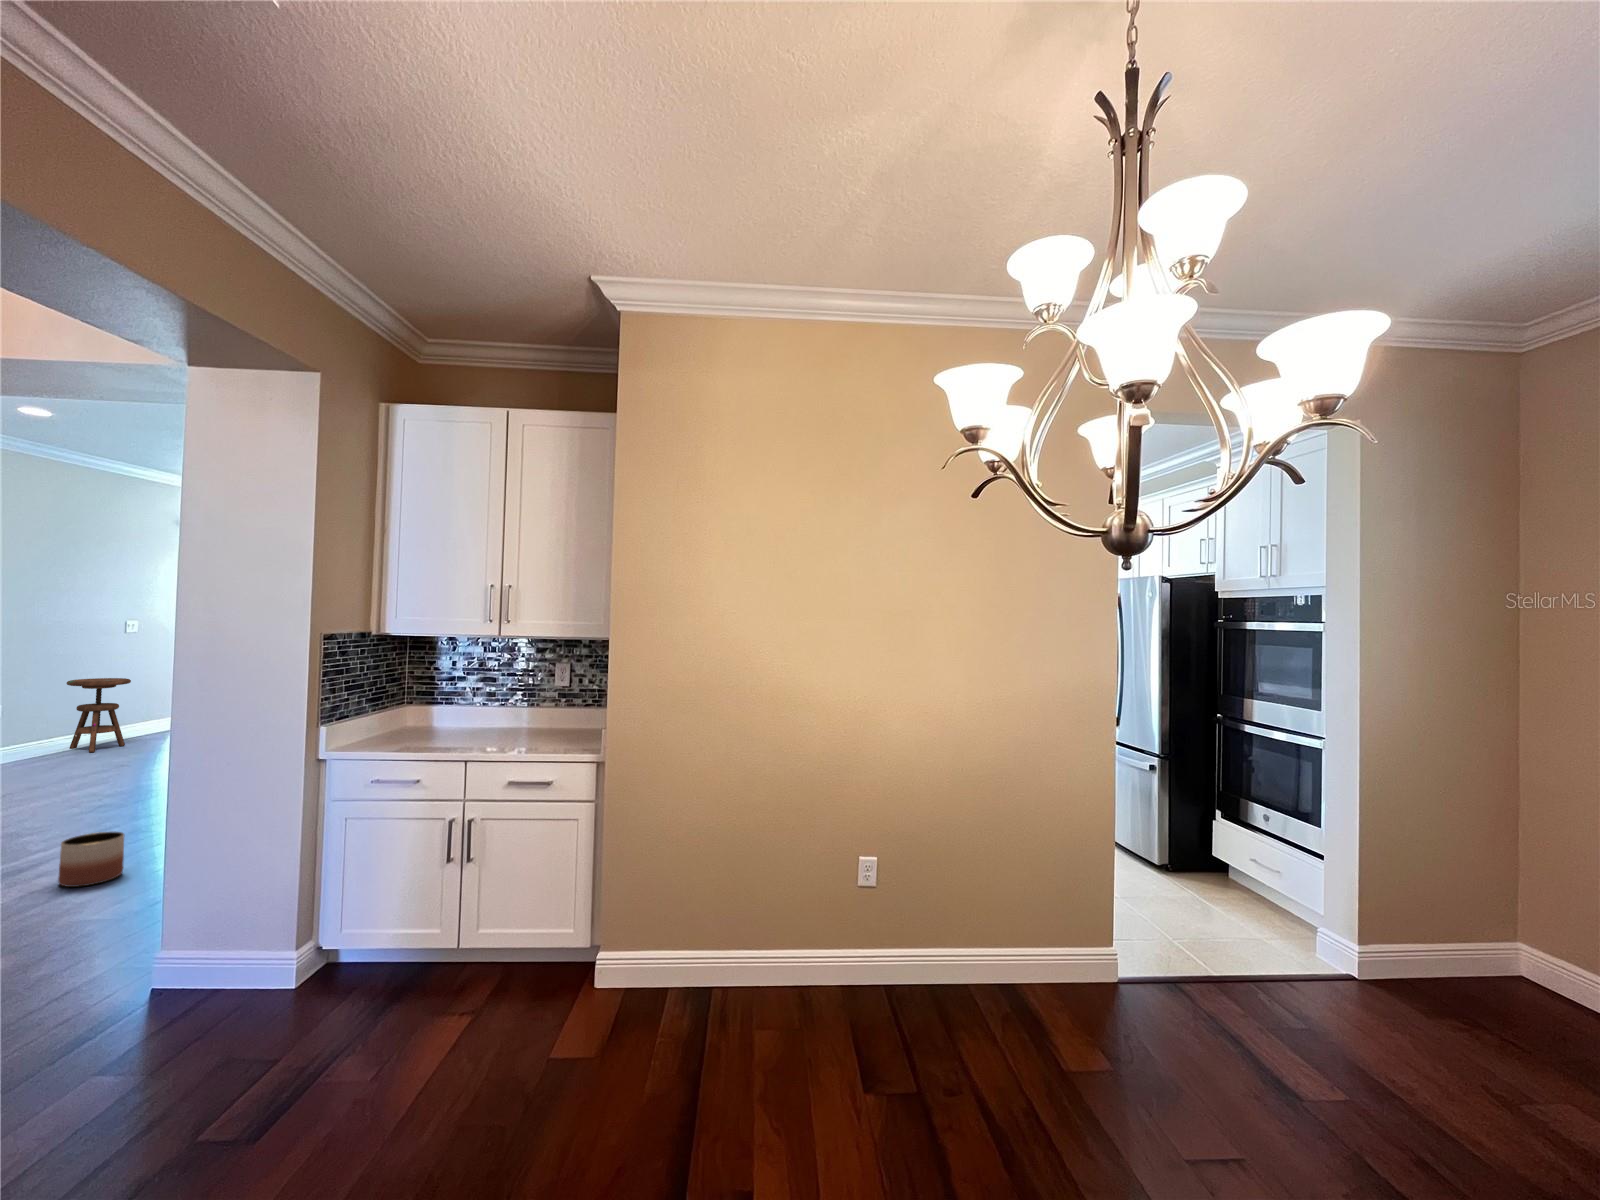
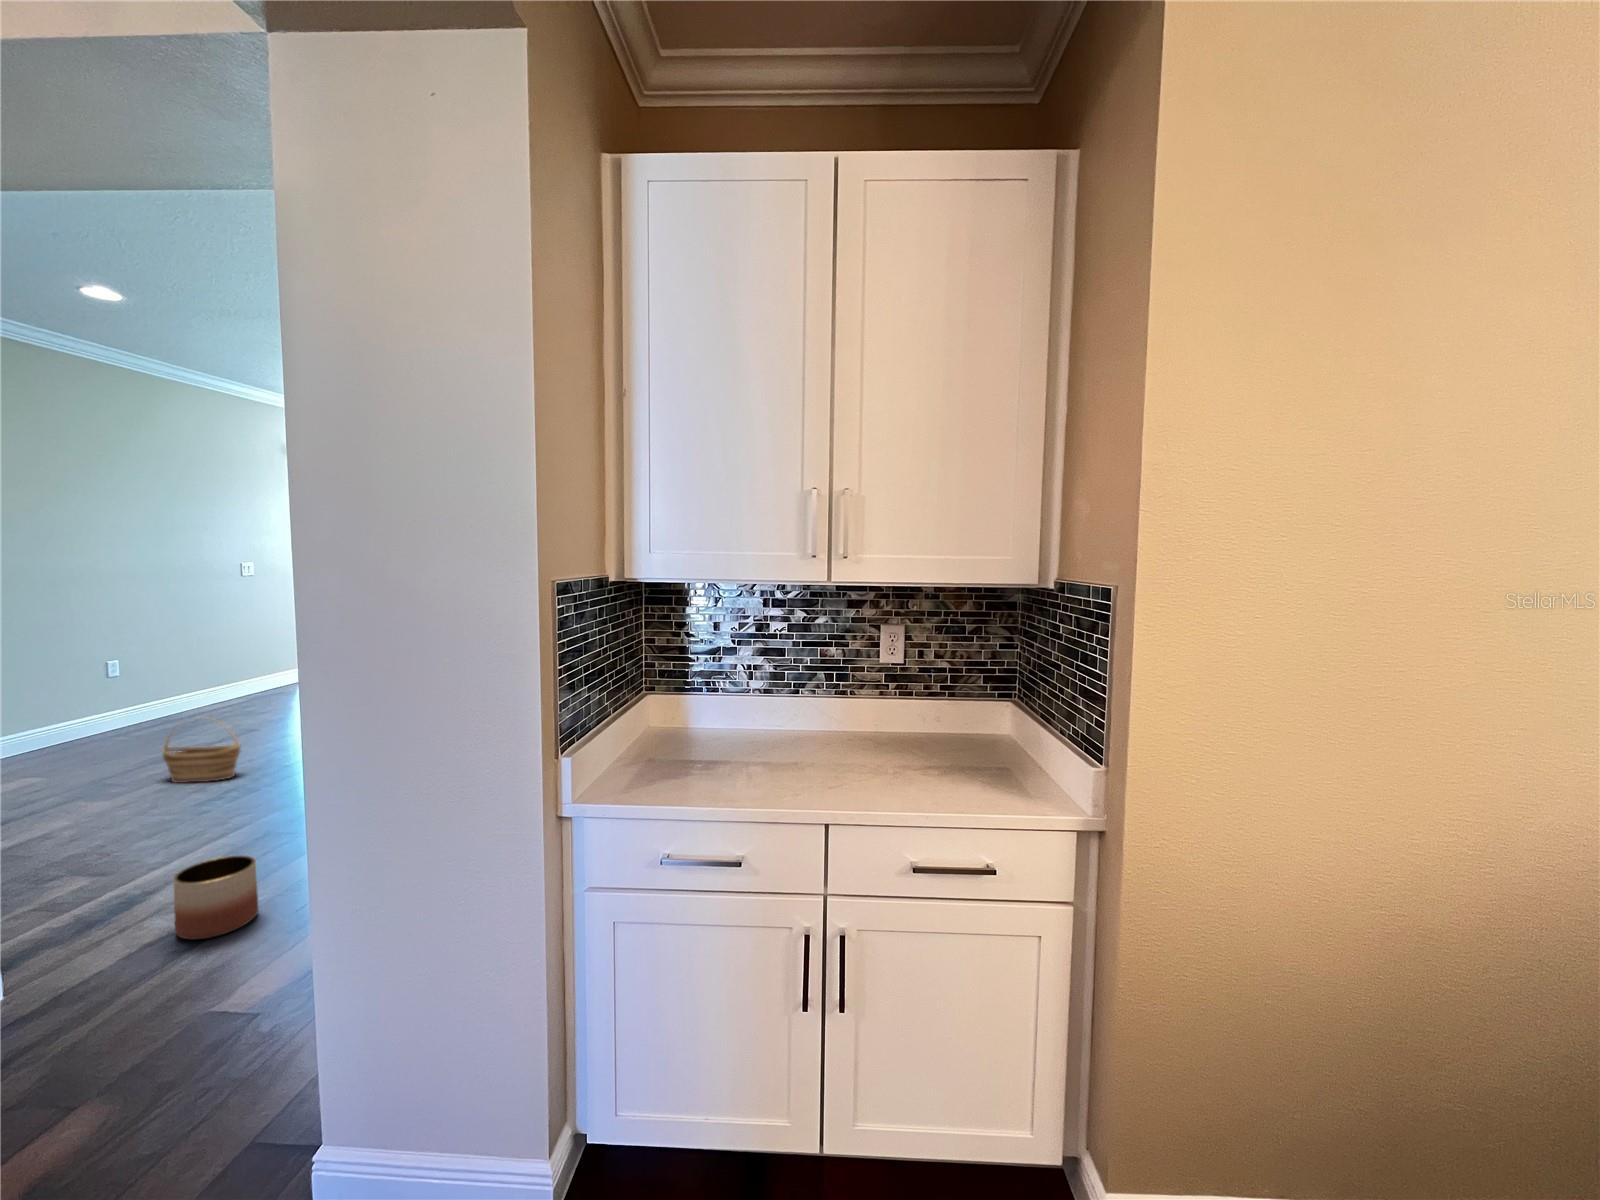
side table: present [67,678,131,752] -> none [189,628,257,712]
basket: none [41,746,112,800] -> present [163,723,240,783]

